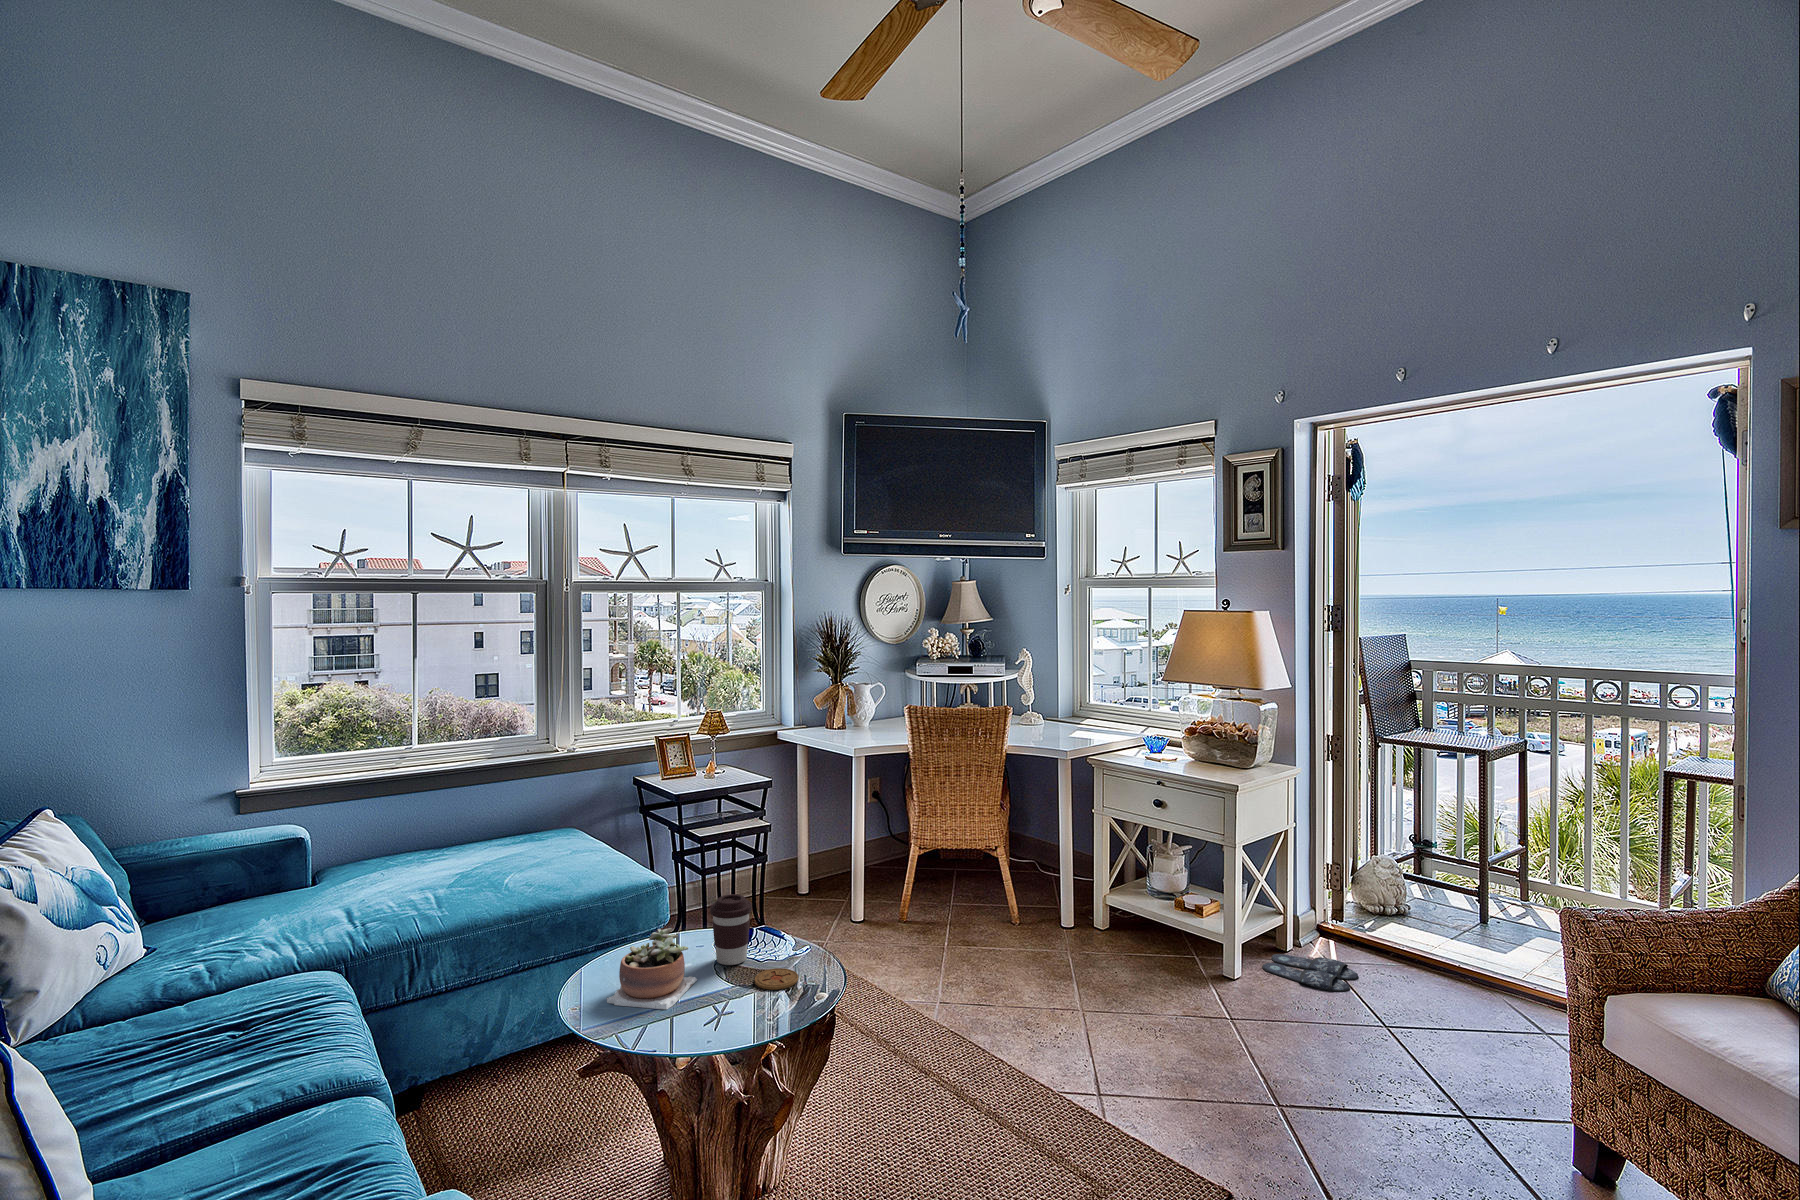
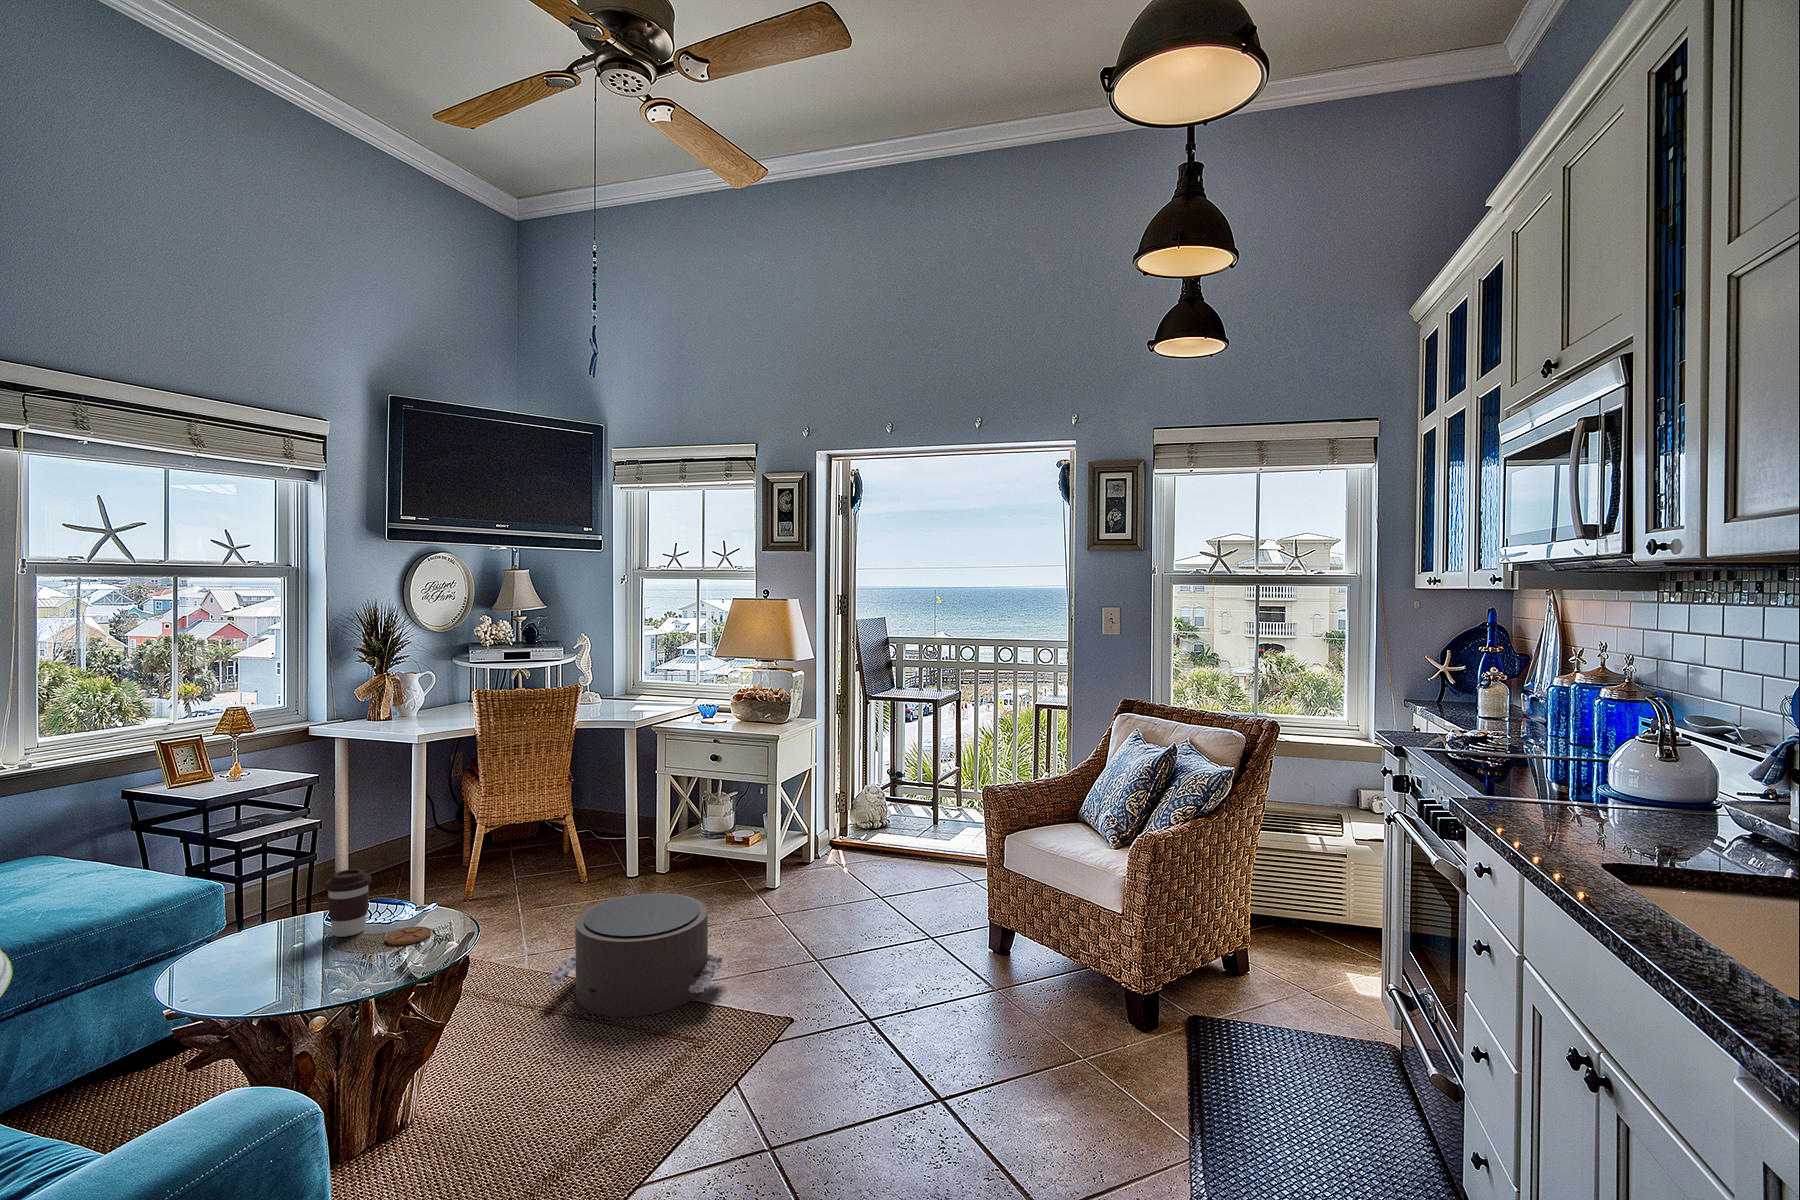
succulent plant: present [607,928,697,1010] -> none [225,906,321,988]
slippers: present [1262,954,1358,991] -> none [794,864,861,885]
pouf: none [937,962,1146,1123] -> present [545,893,724,1017]

